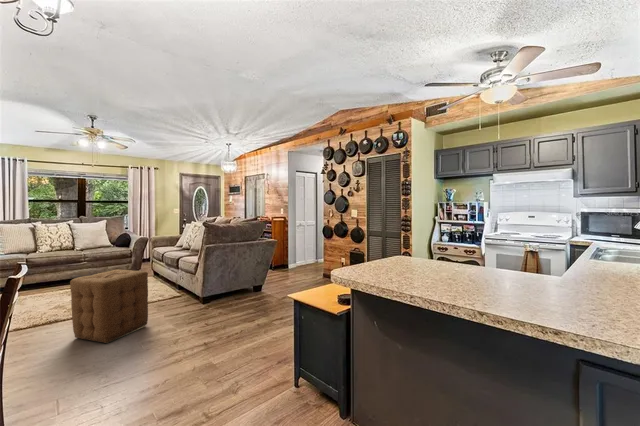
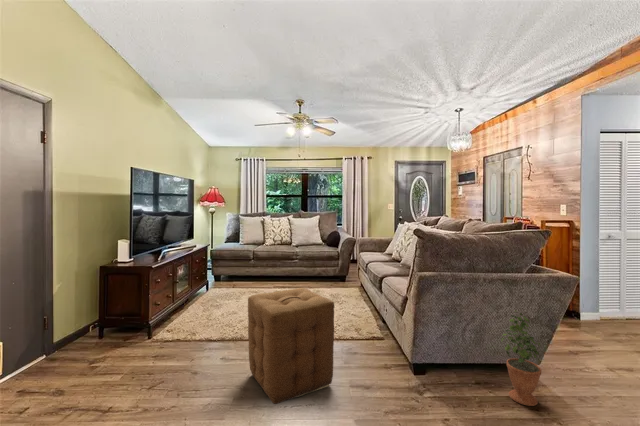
potted plant: none [246,261,264,305] -> present [501,313,542,406]

